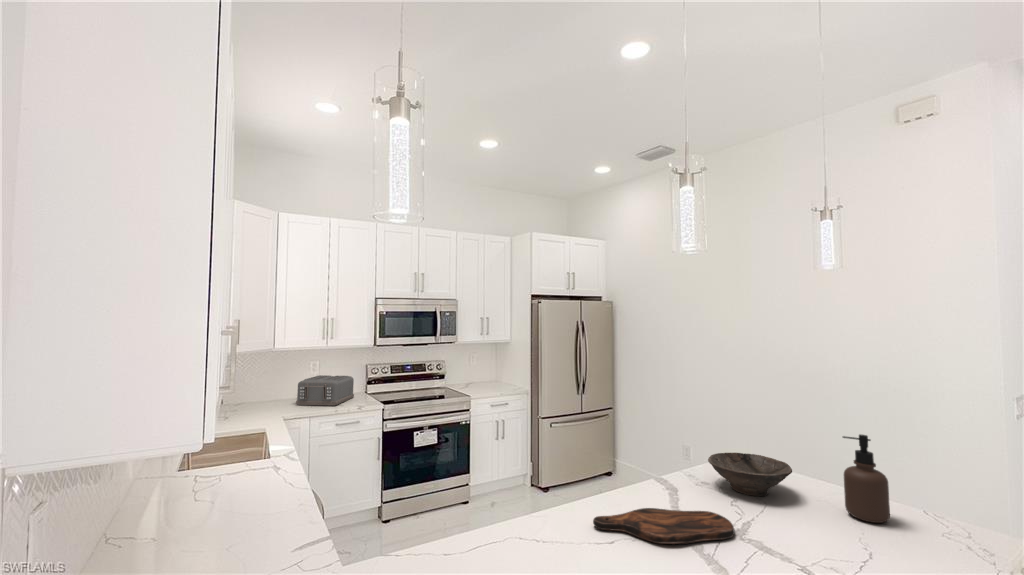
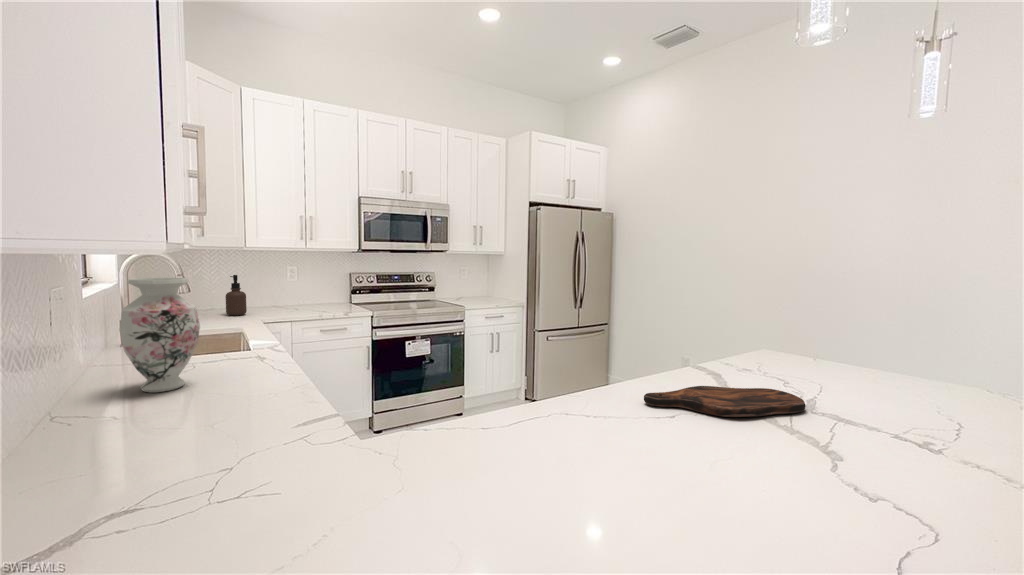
toaster: present [296,375,354,406] -> none [274,282,338,312]
vase: none [164,409,228,511] -> present [119,278,200,392]
soap dispenser: present [843,434,890,523] -> present [225,275,247,316]
bowl: present [708,453,792,496] -> none [752,339,850,379]

